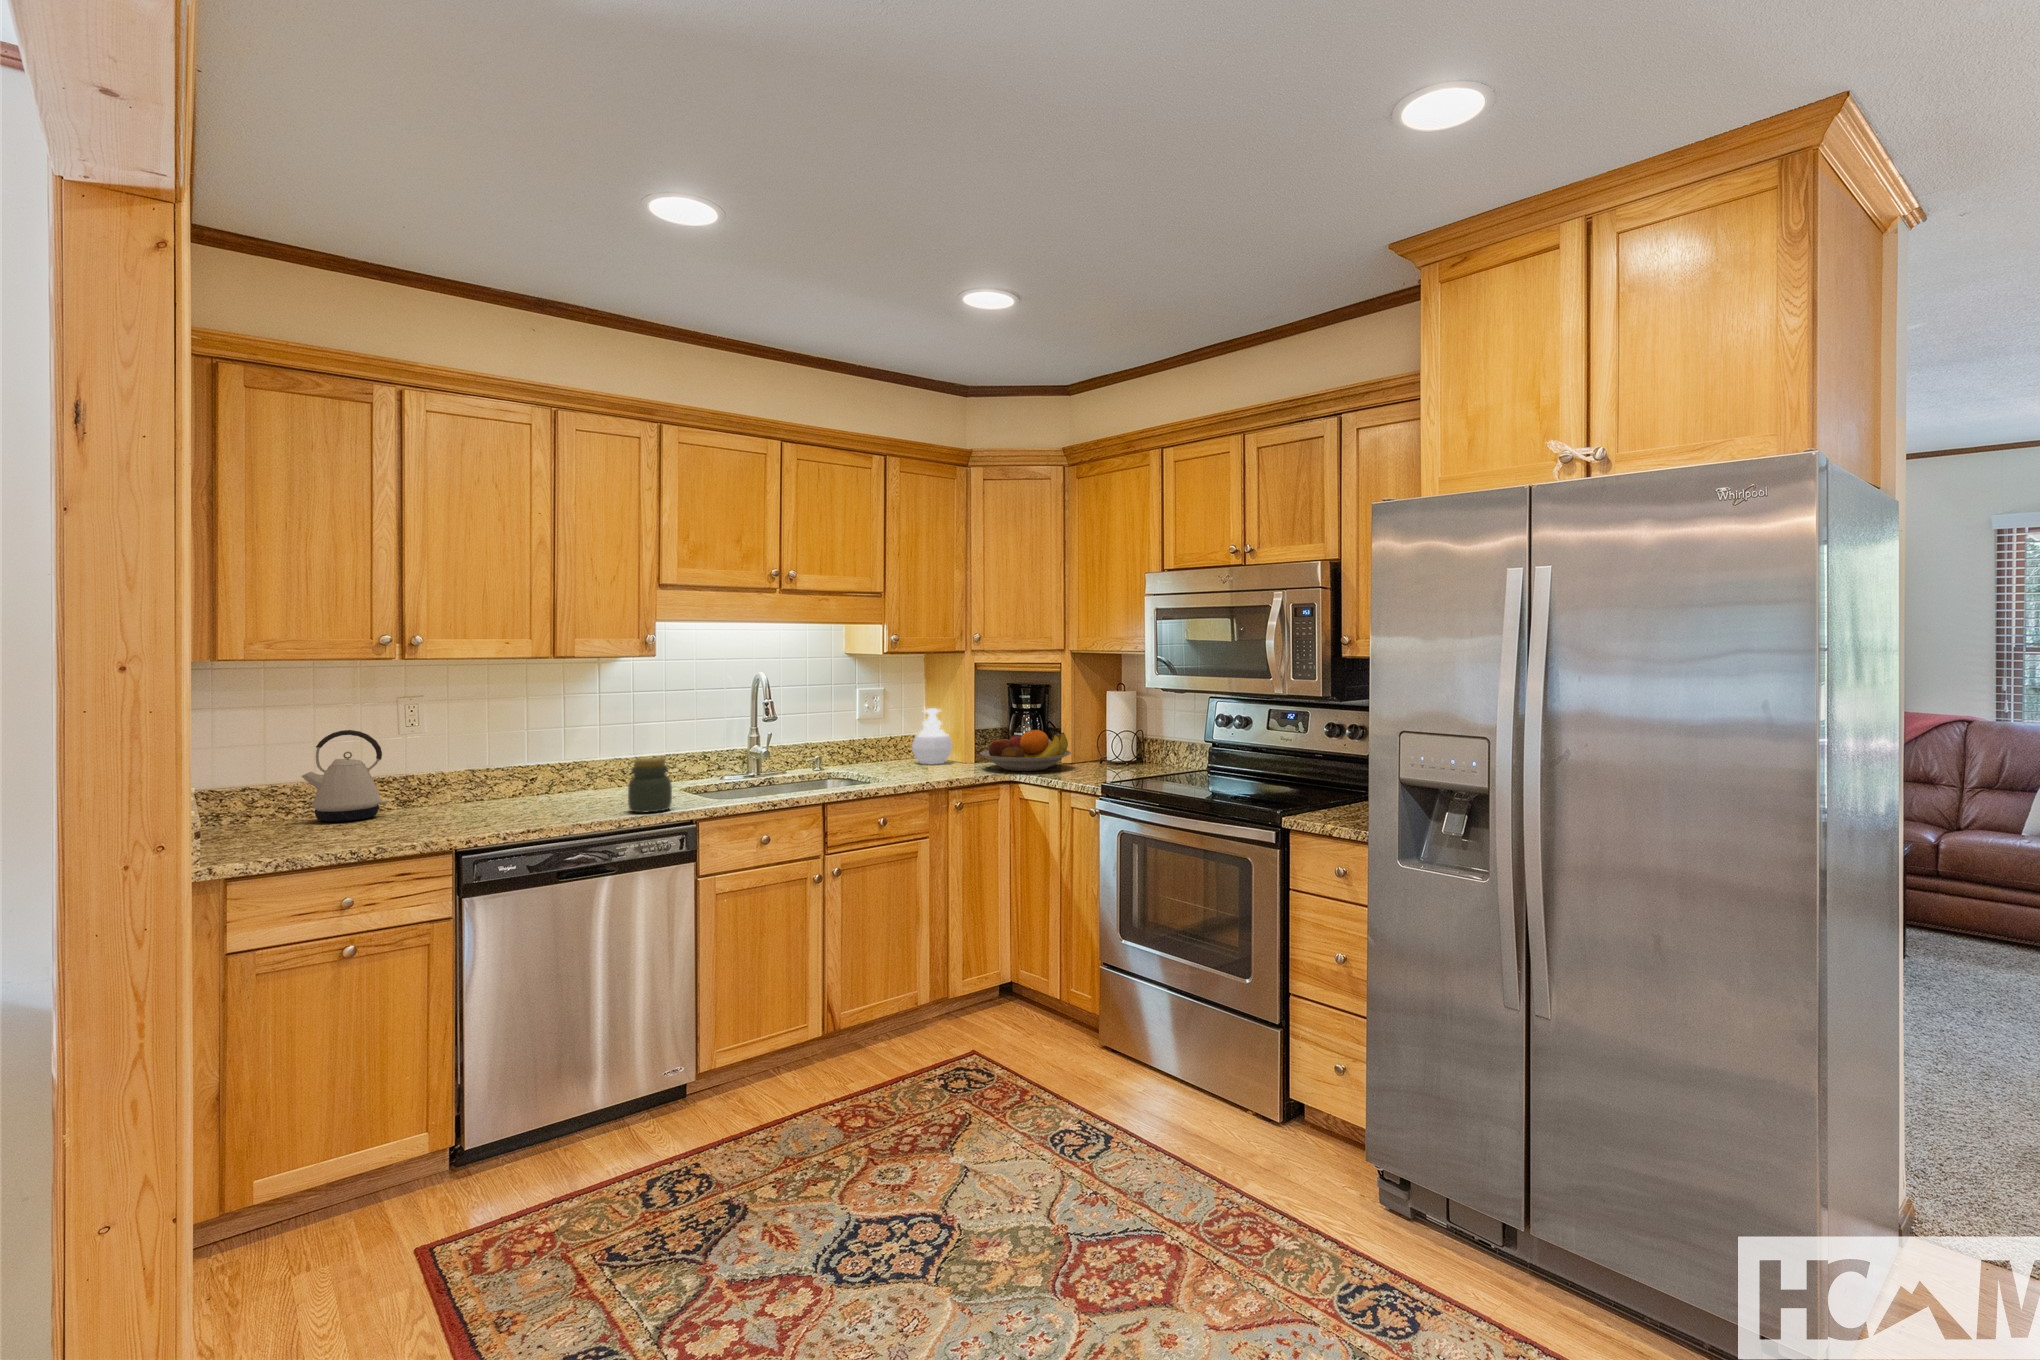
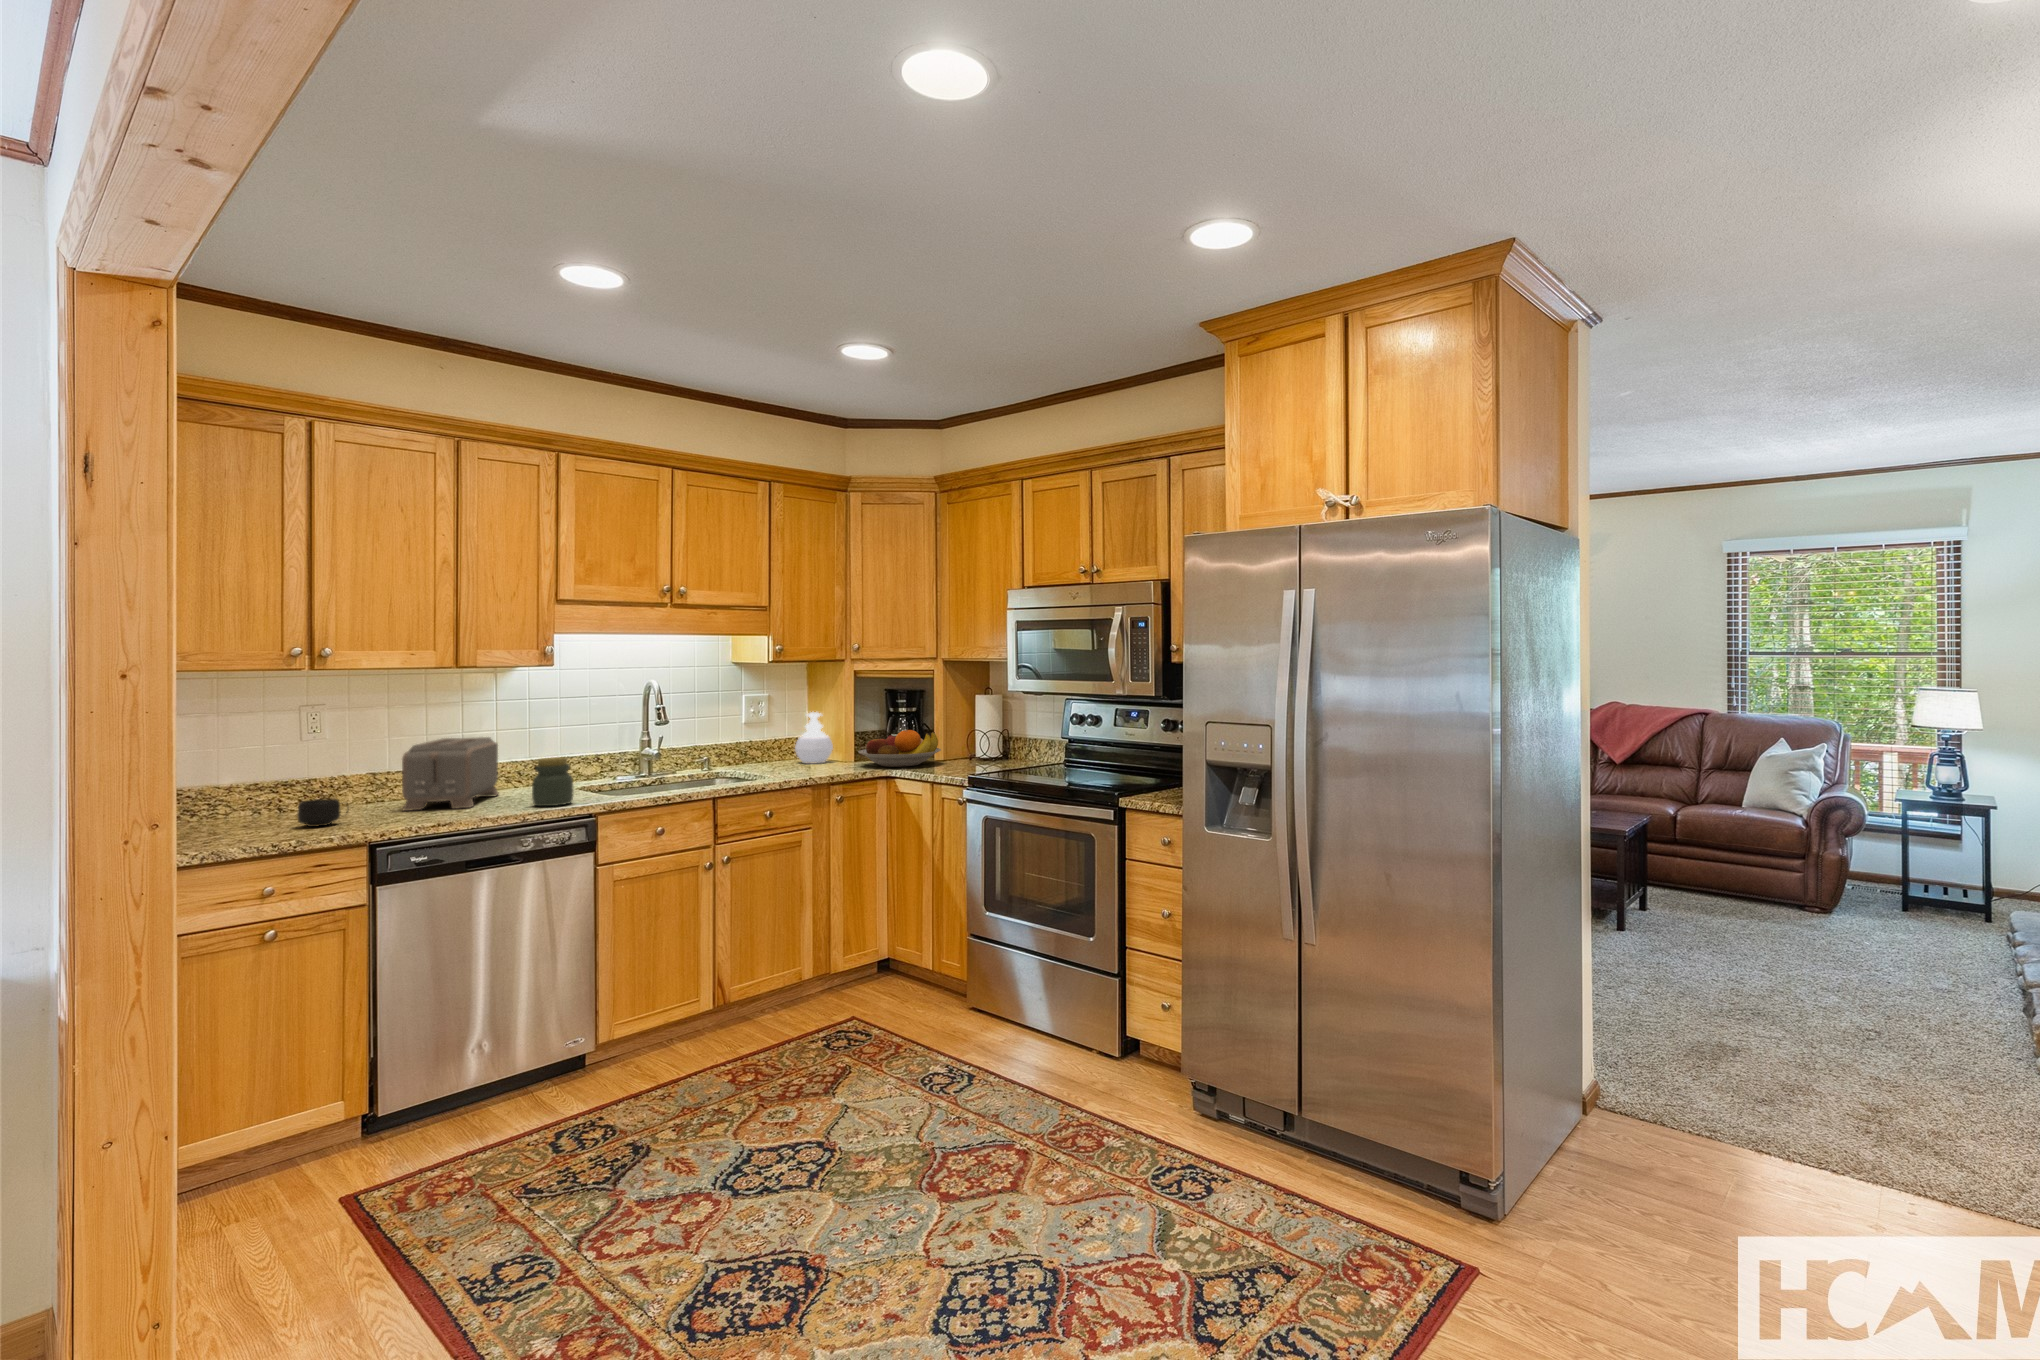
kettle: present [301,730,387,822] -> none [213,736,297,821]
toaster: none [493,733,598,814] -> present [402,737,499,811]
mug: none [381,801,435,832] -> present [298,799,349,827]

